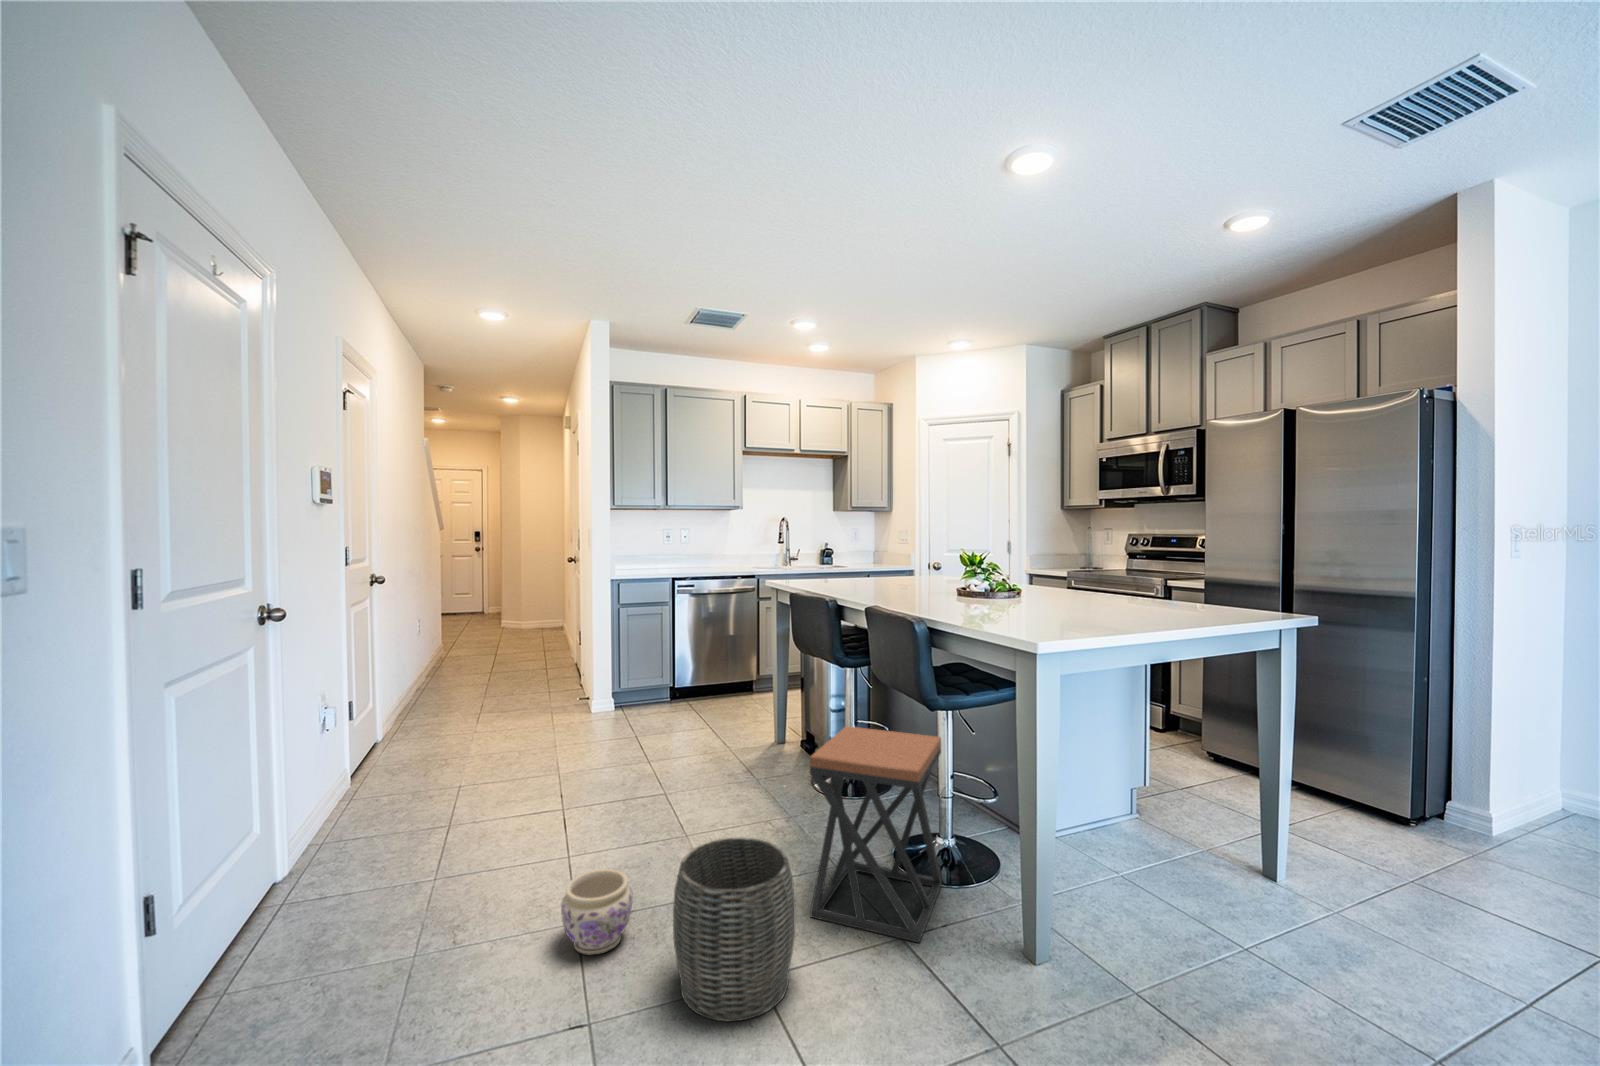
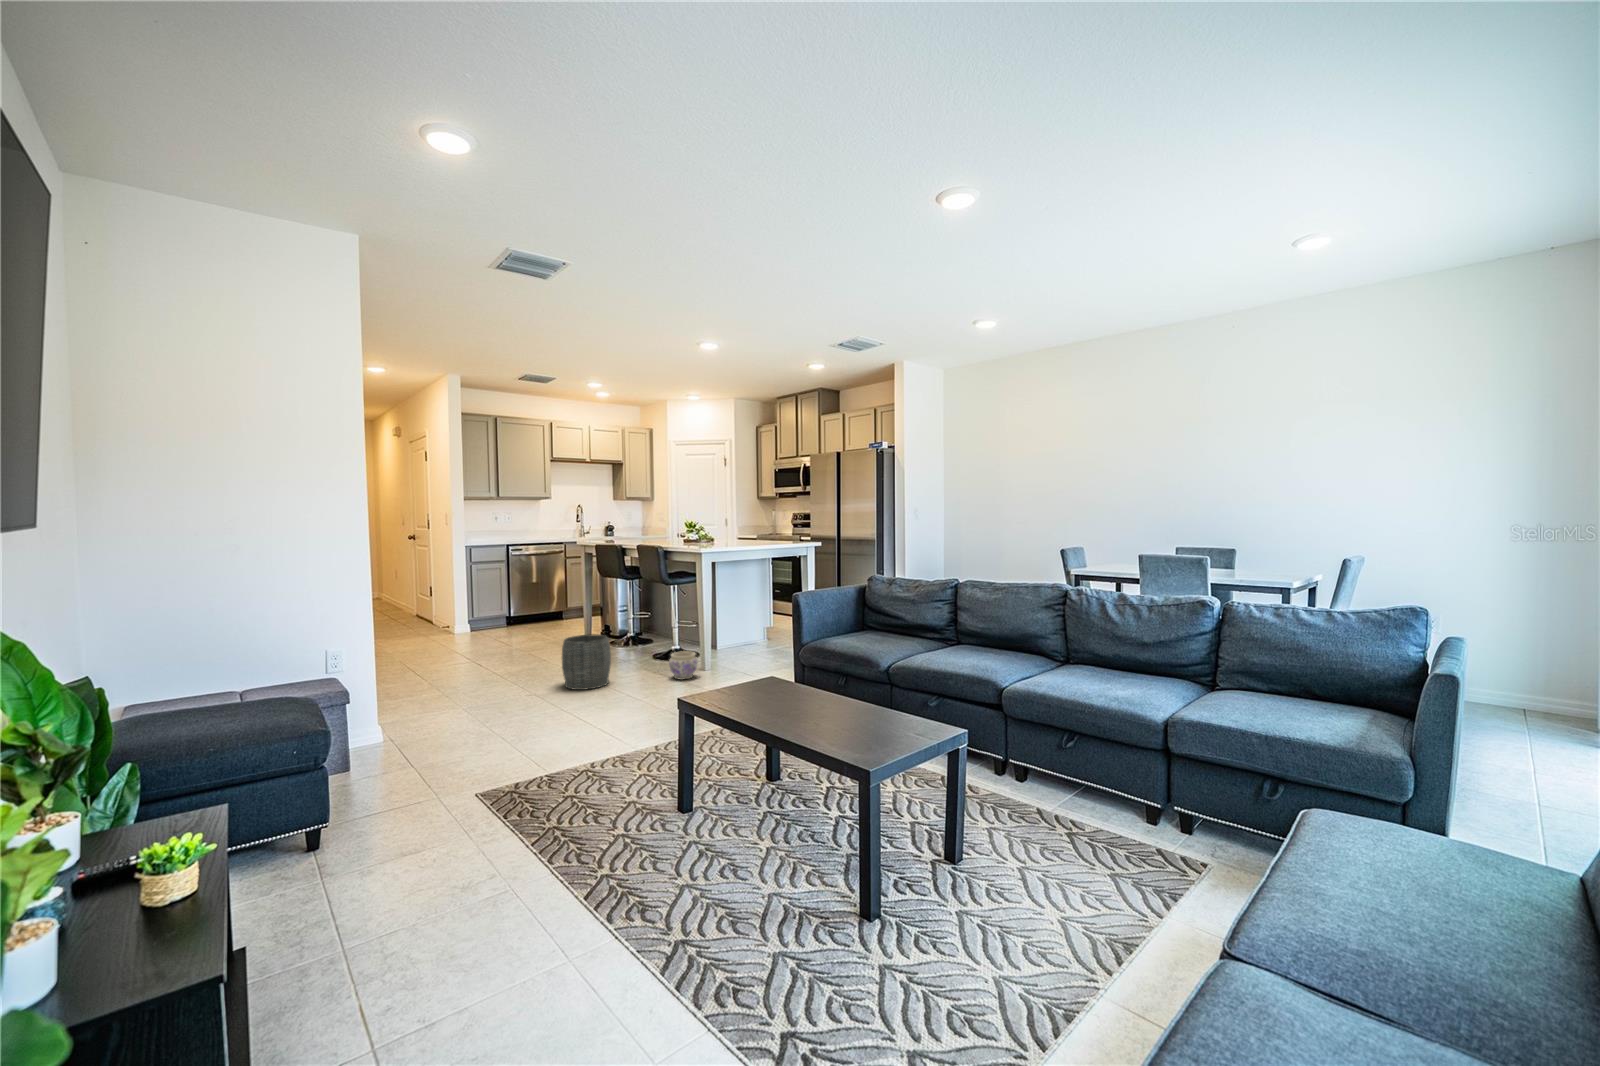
stool: present [810,726,942,942] -> none [613,599,672,672]
planter: present [561,869,633,955] -> present [669,651,697,680]

